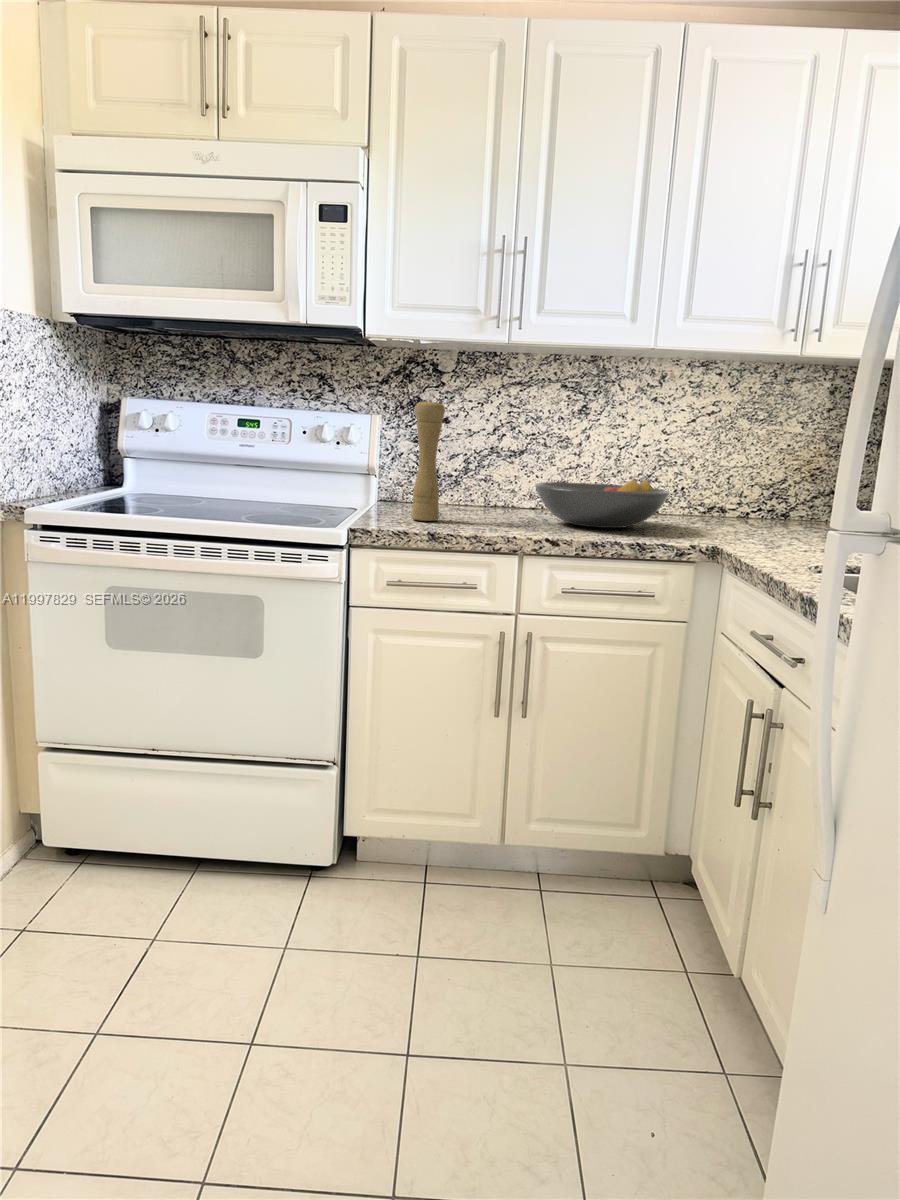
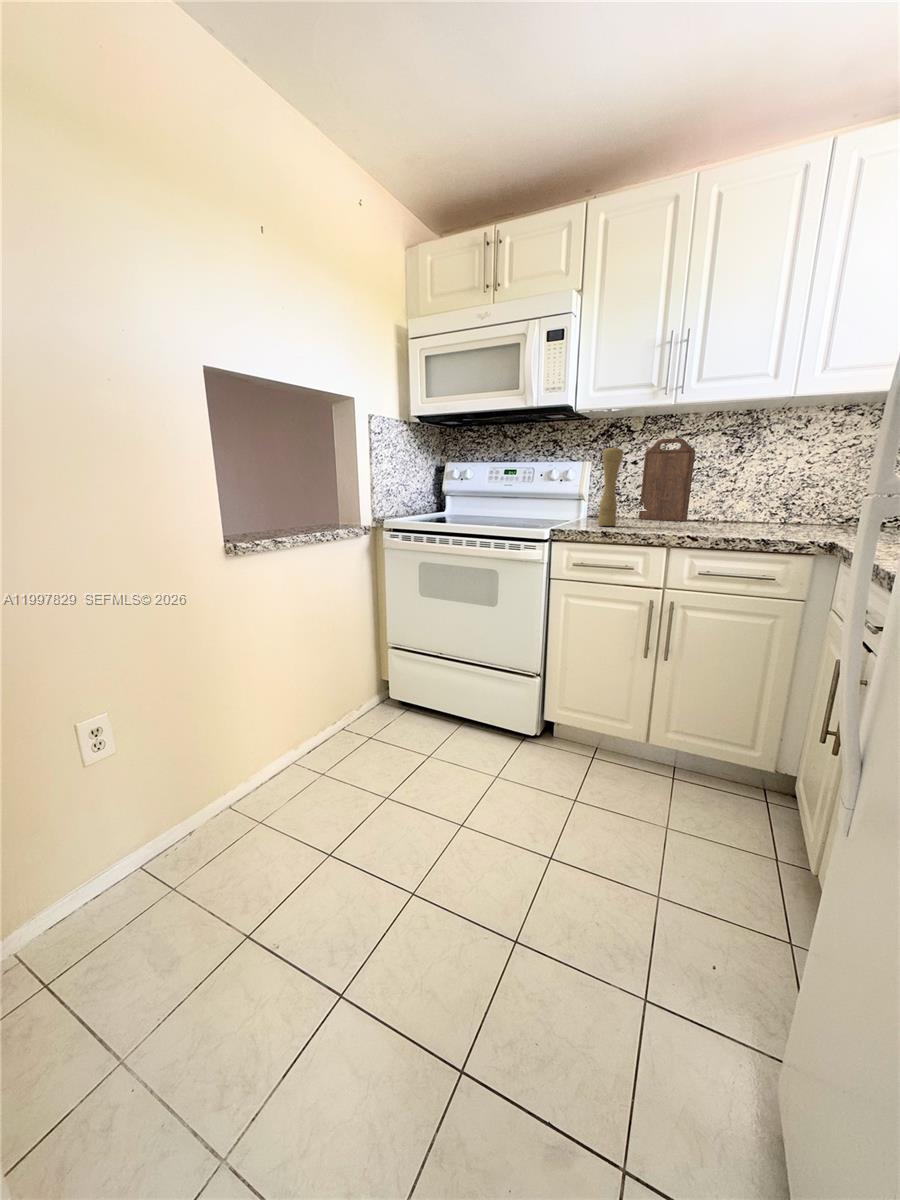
cutting board: none [456,387,530,509] -> present [639,438,695,521]
fruit bowl: present [535,479,669,528] -> none [688,495,801,531]

